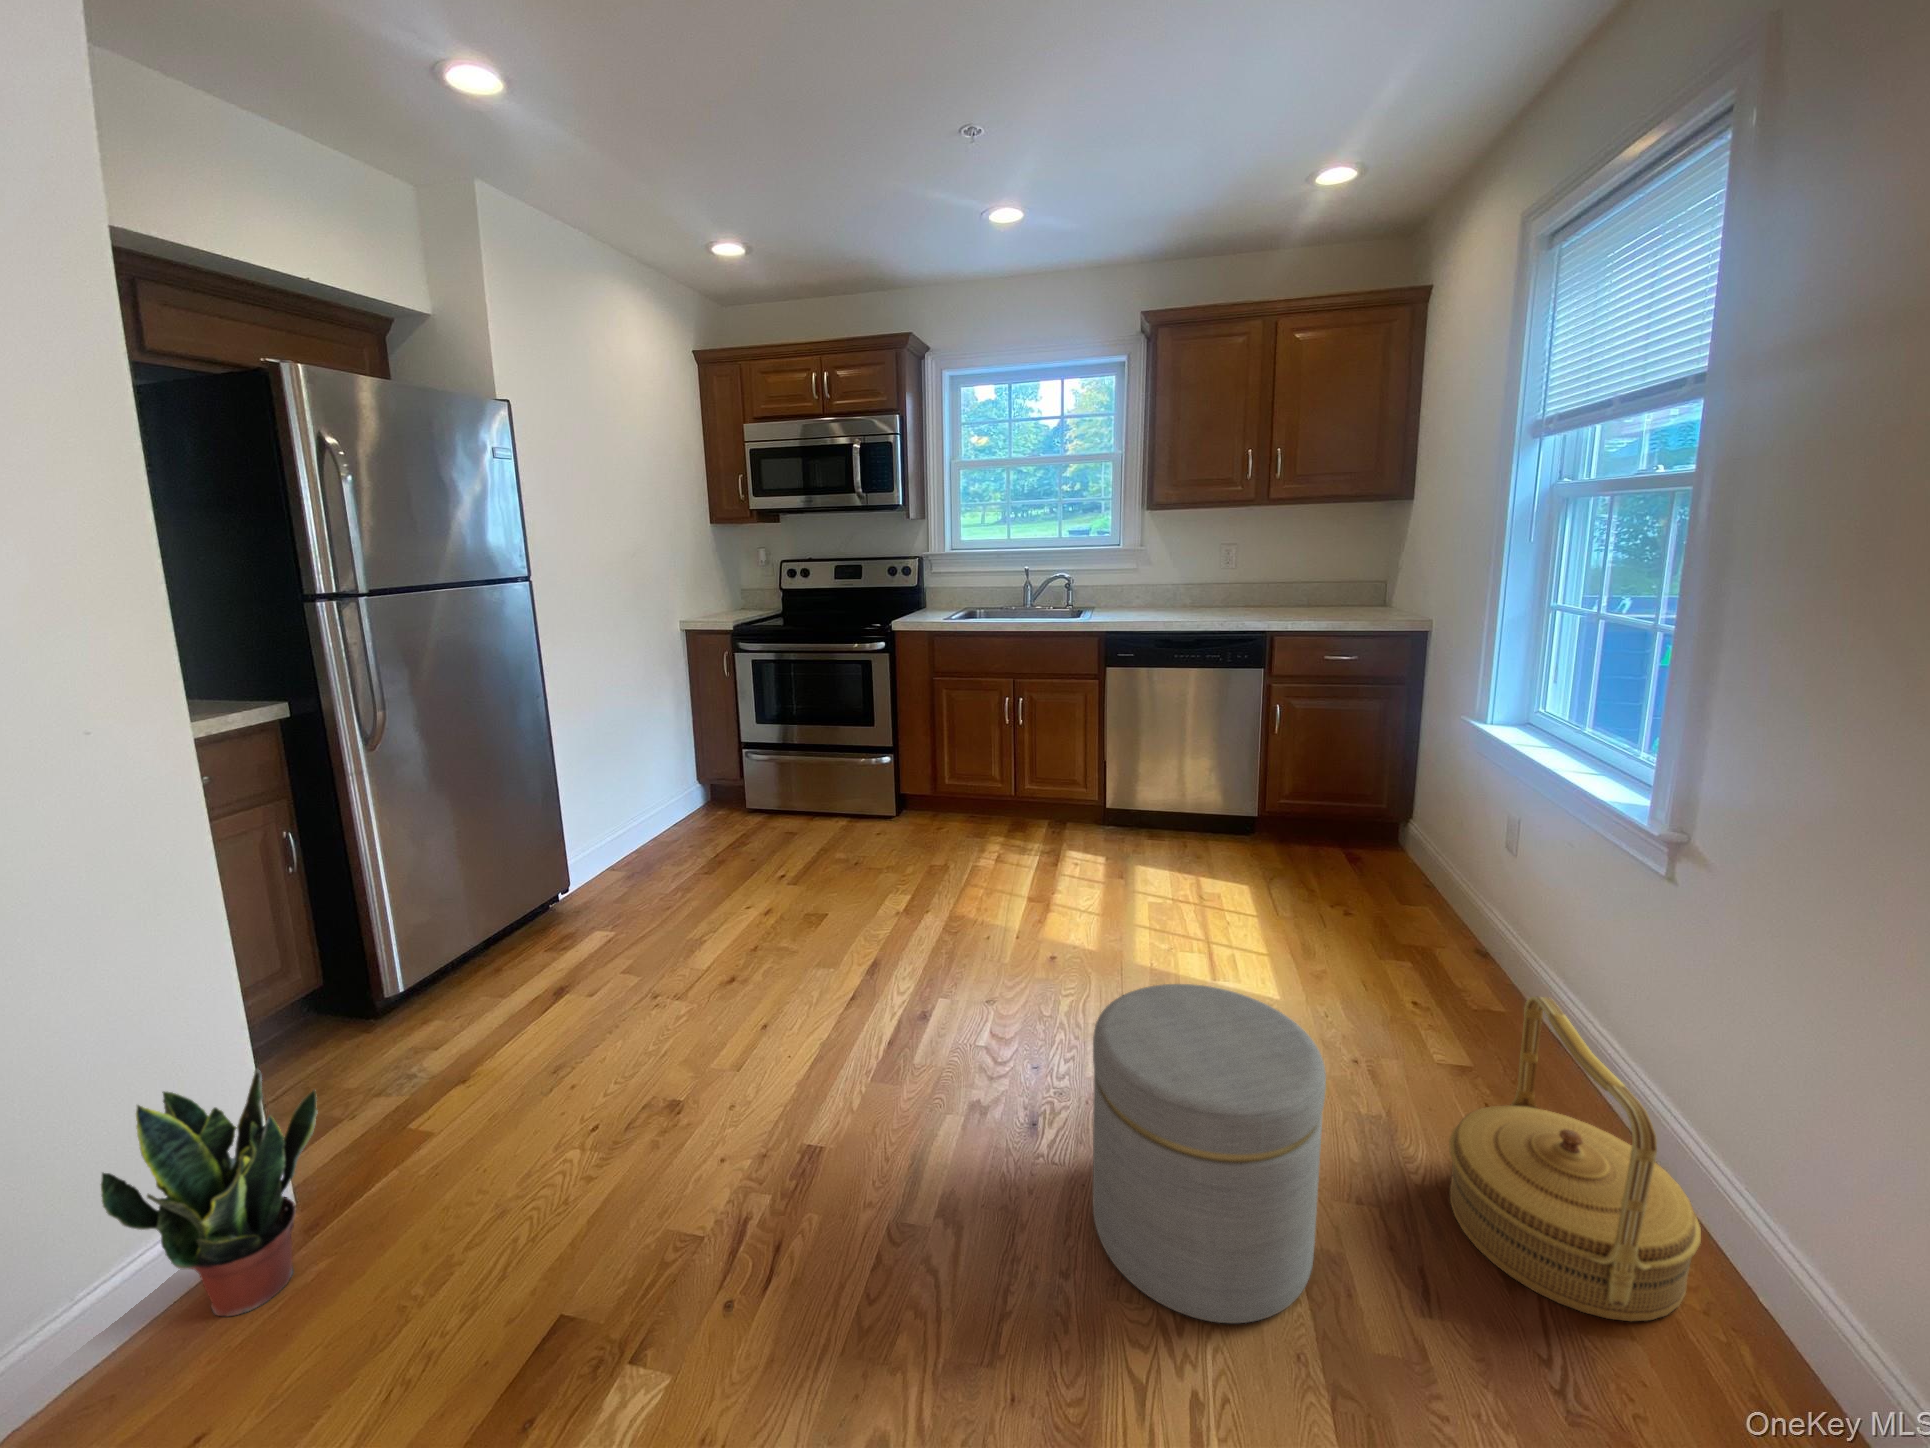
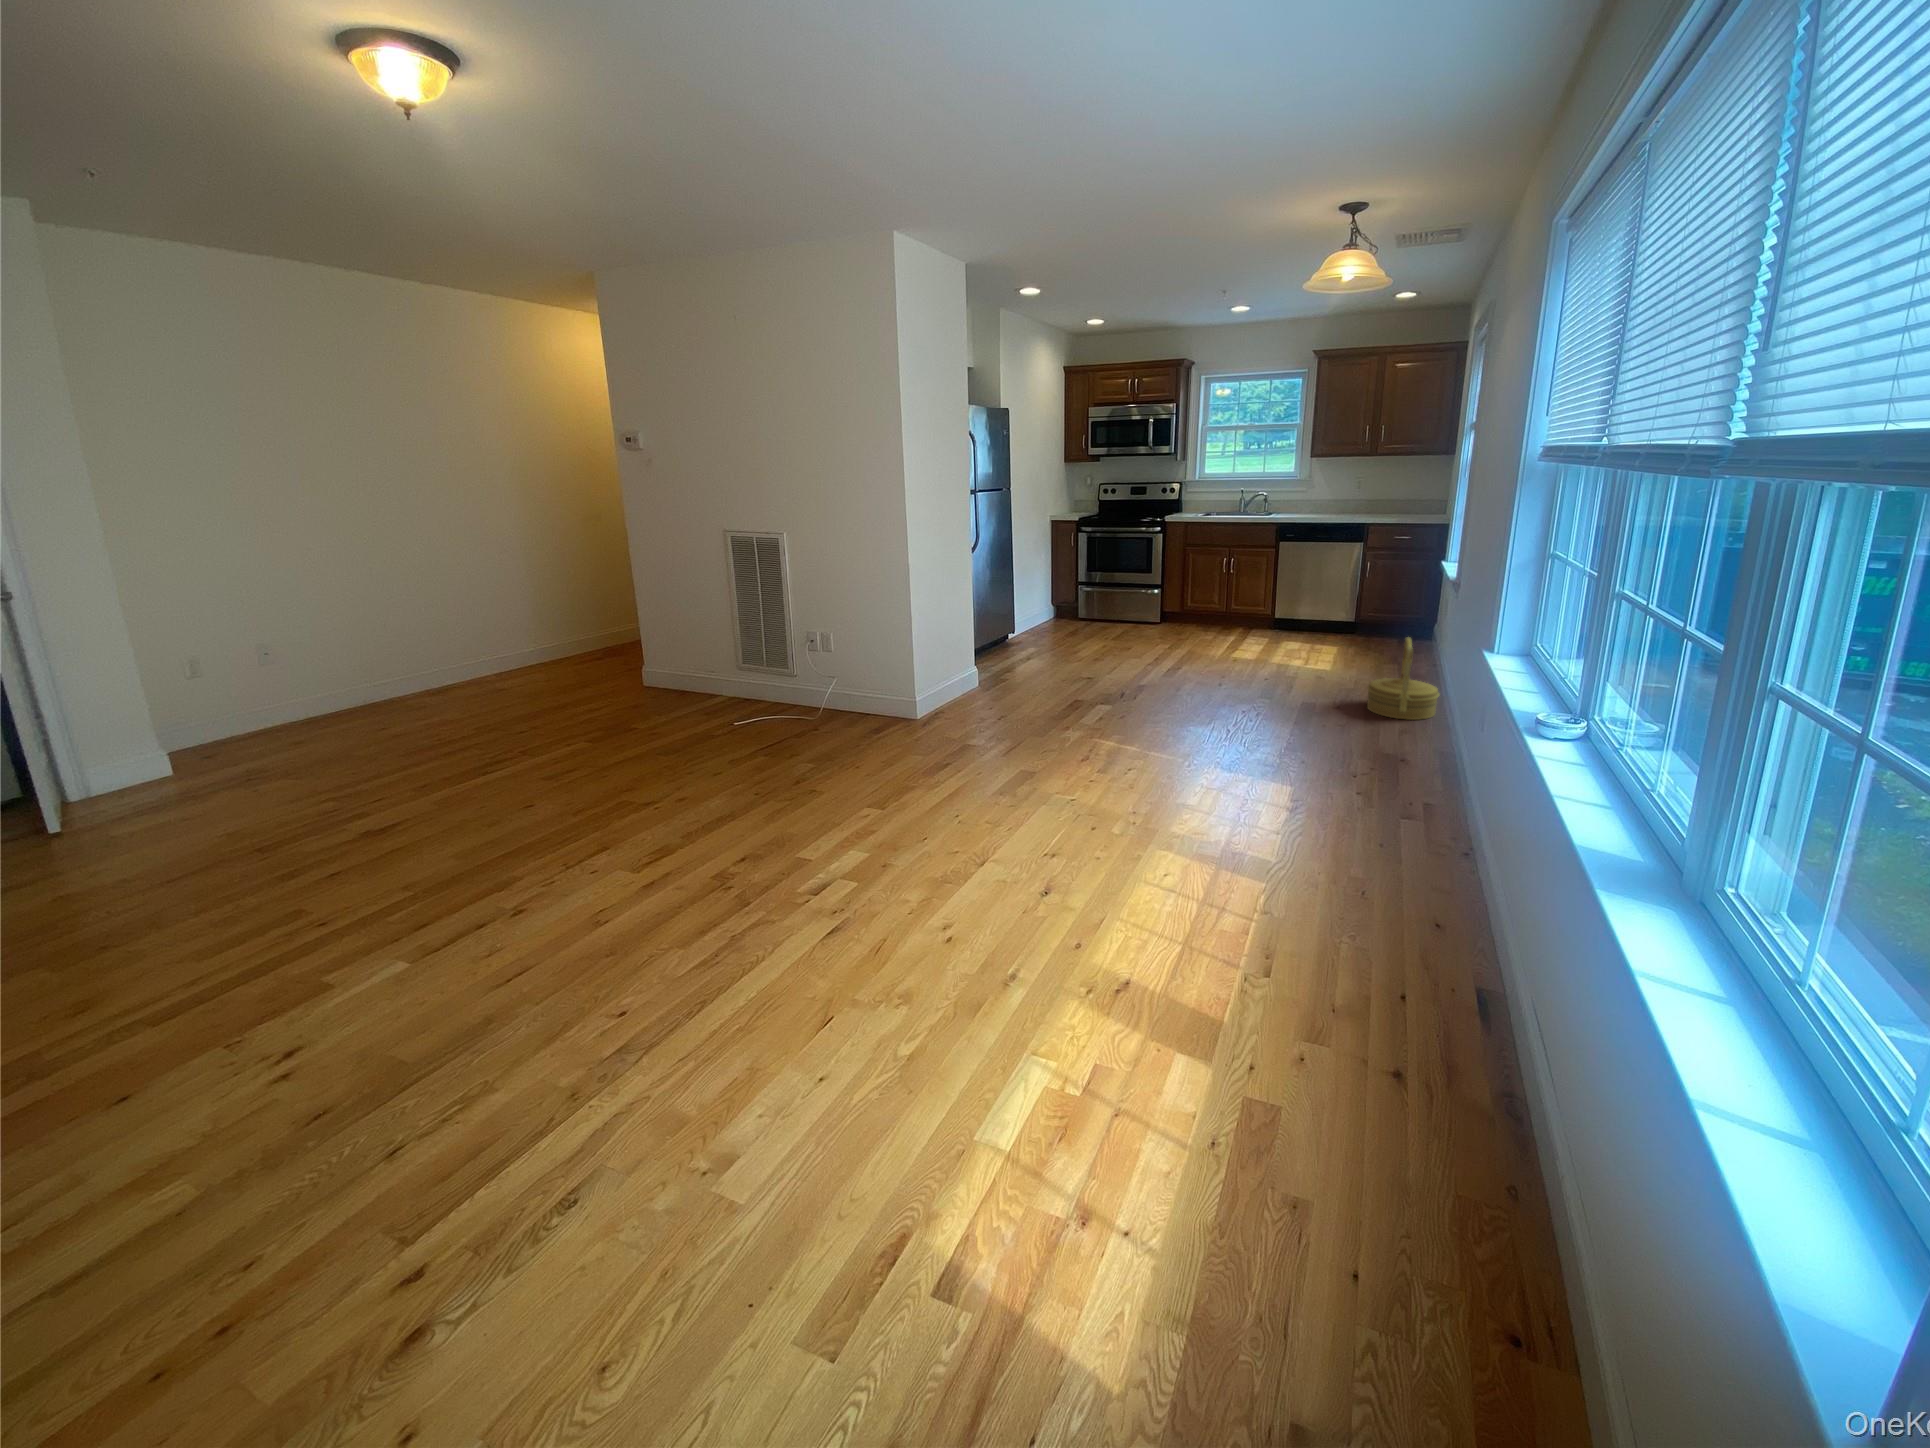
ottoman: present [1093,984,1326,1323] -> none [1242,630,1319,714]
potted plant: present [101,1069,318,1316] -> none [958,628,999,700]

